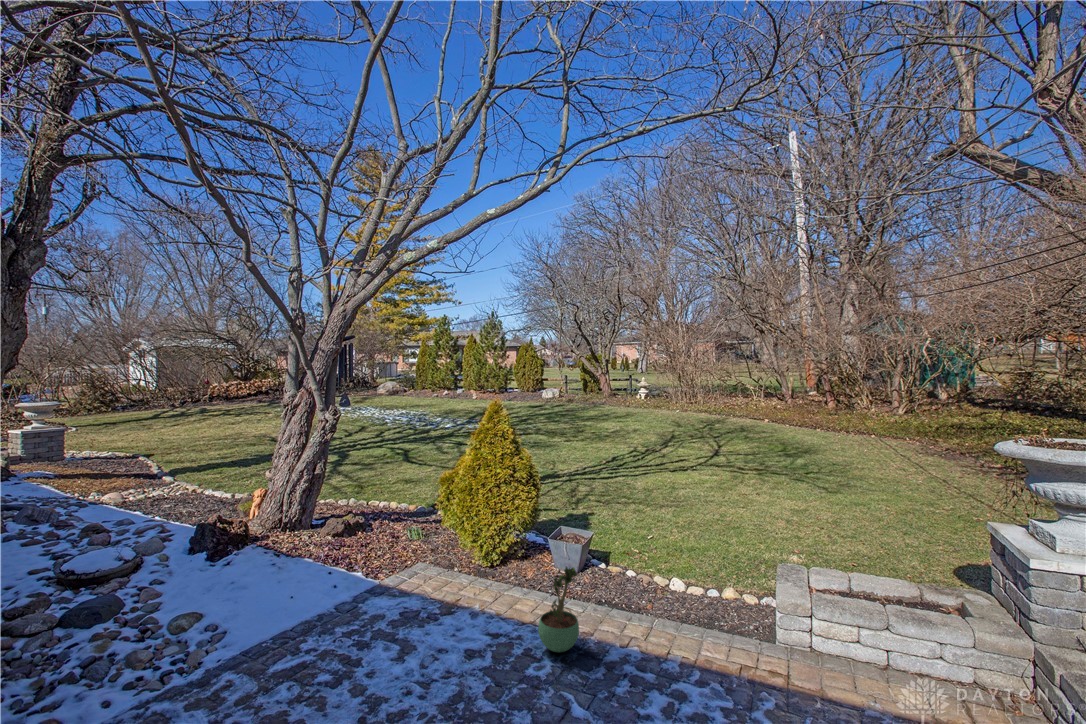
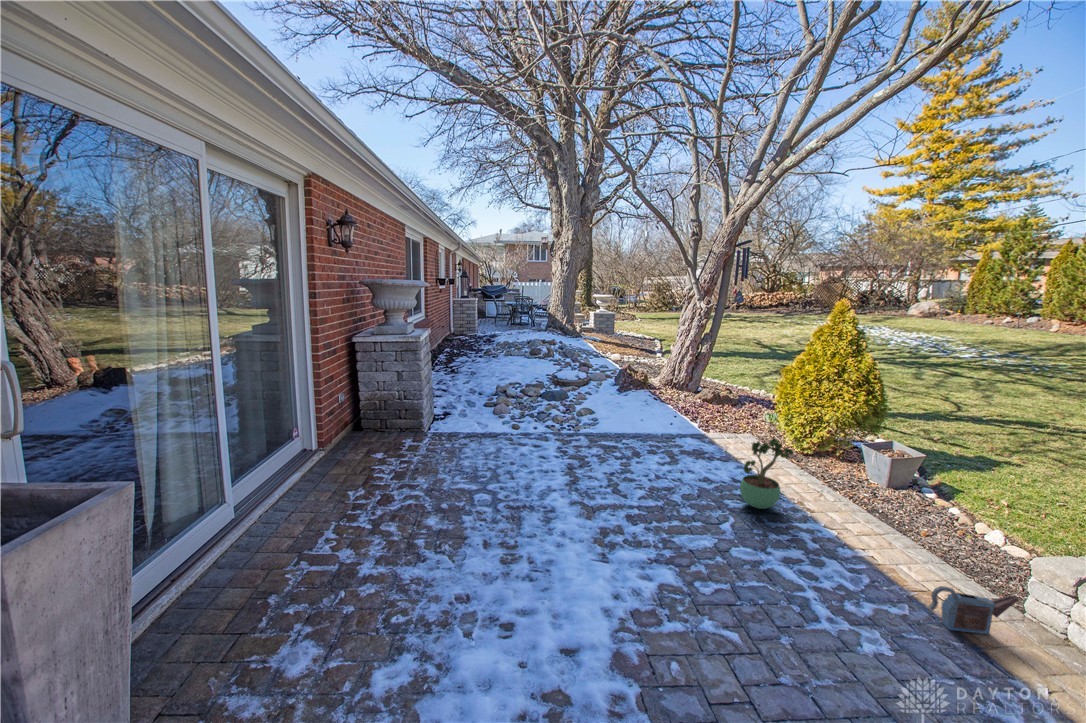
watering can: none [759,628,780,681] -> present [928,586,1019,634]

